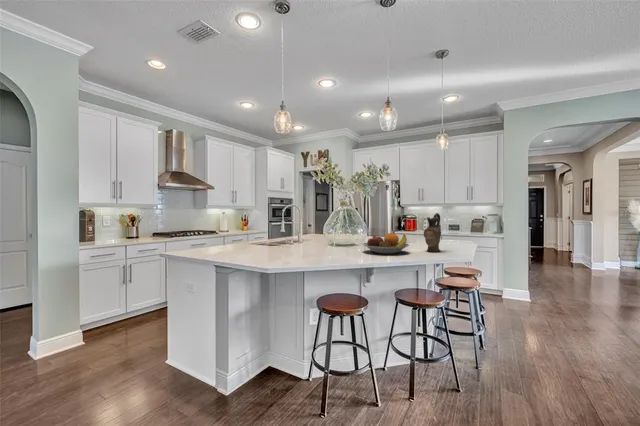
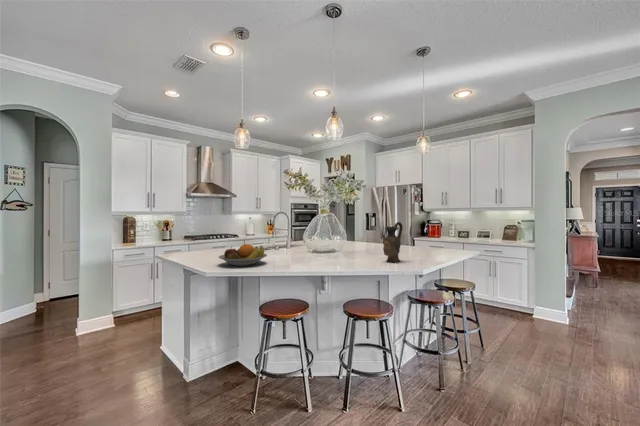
fruit bowl: present [363,233,409,254] -> present [219,244,267,266]

